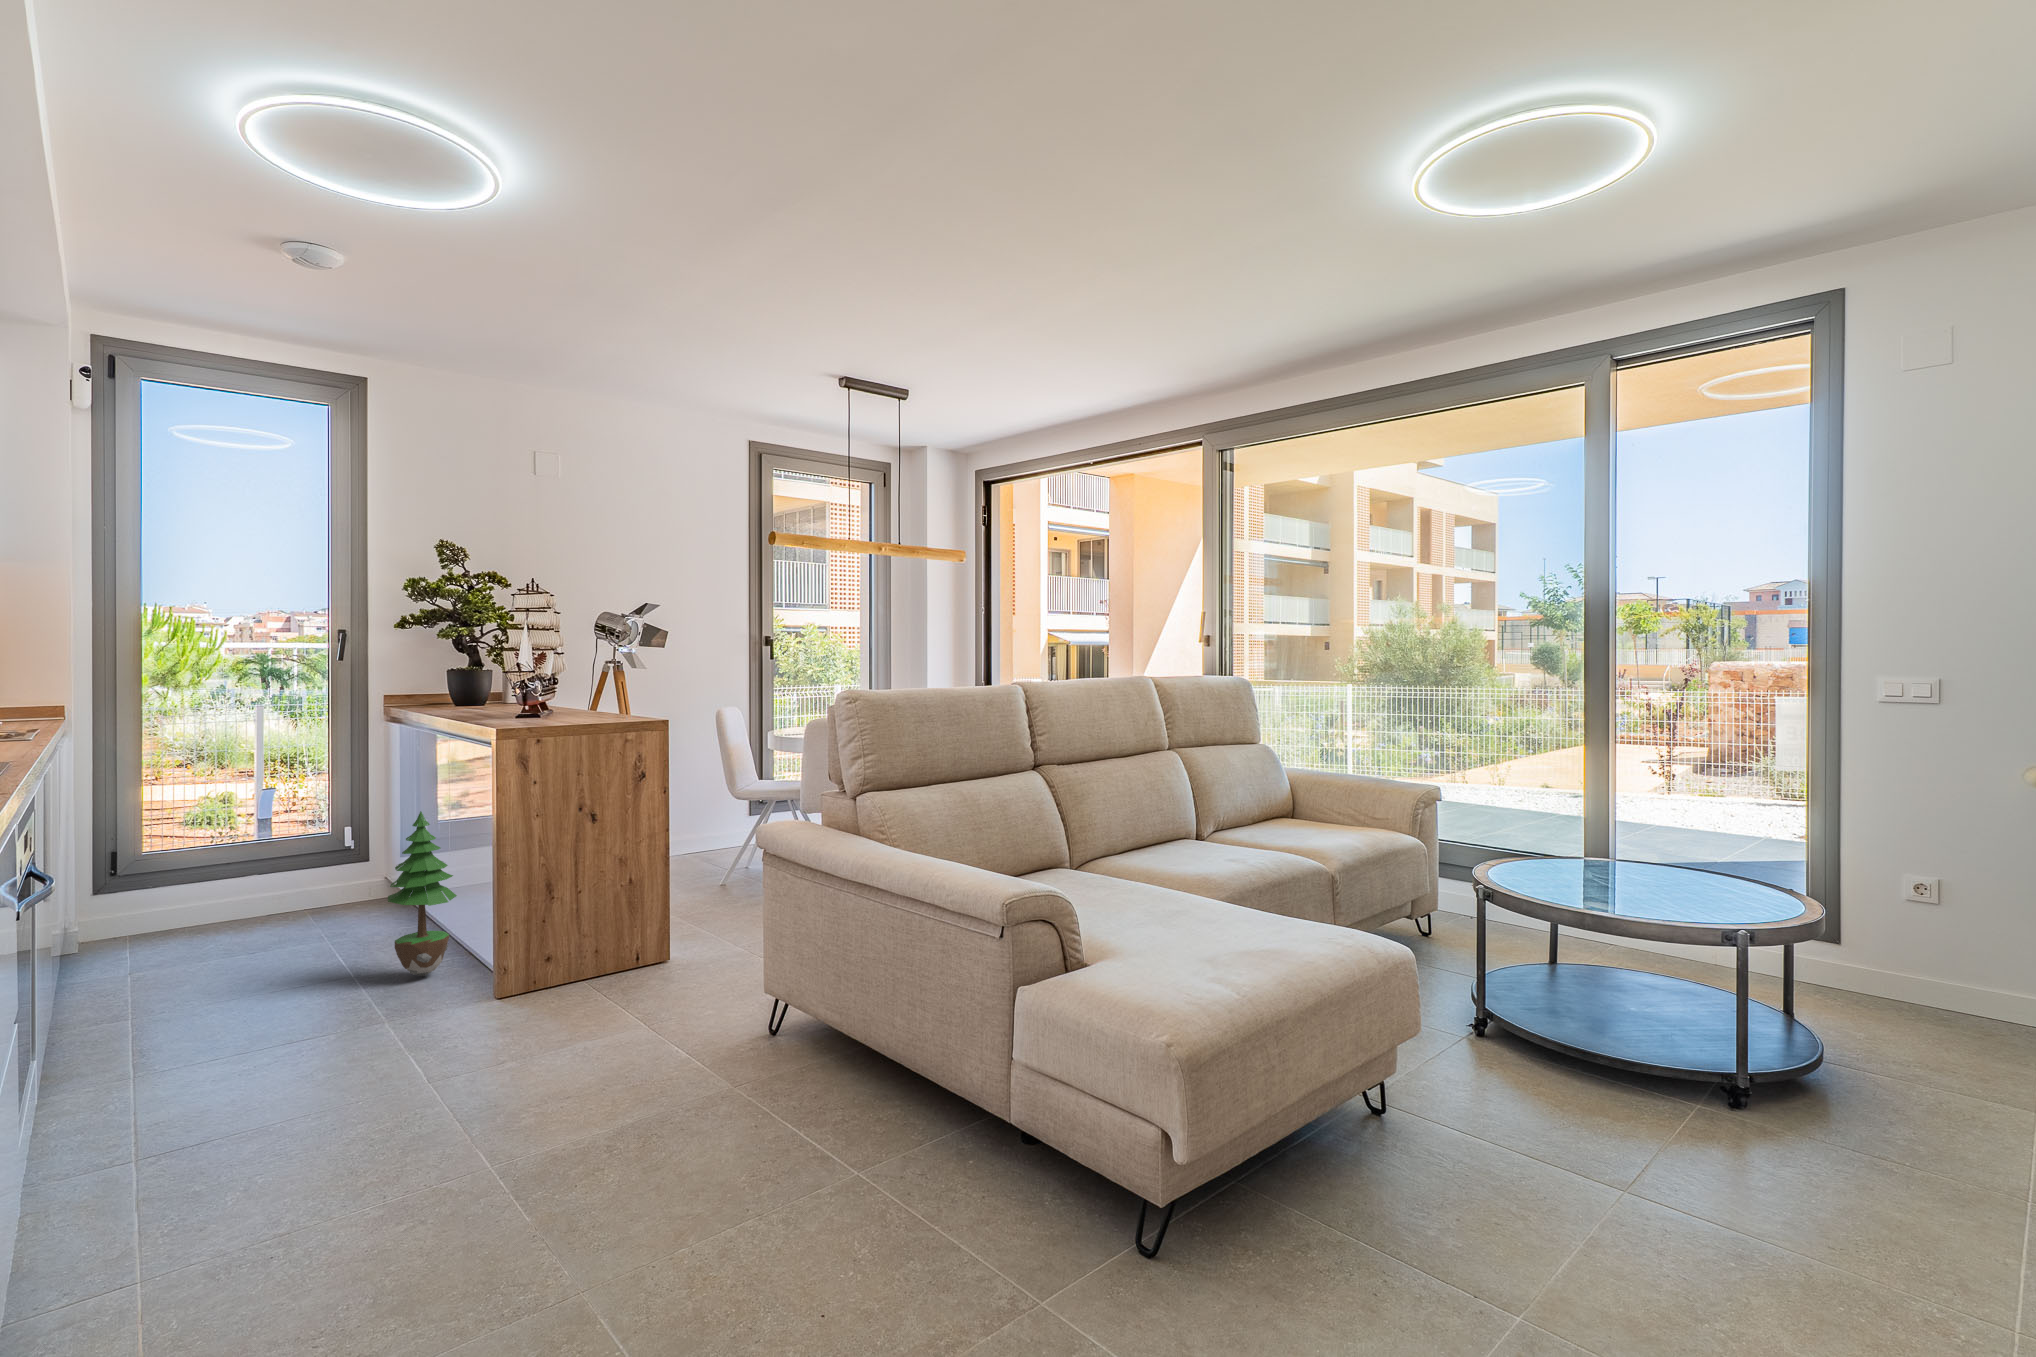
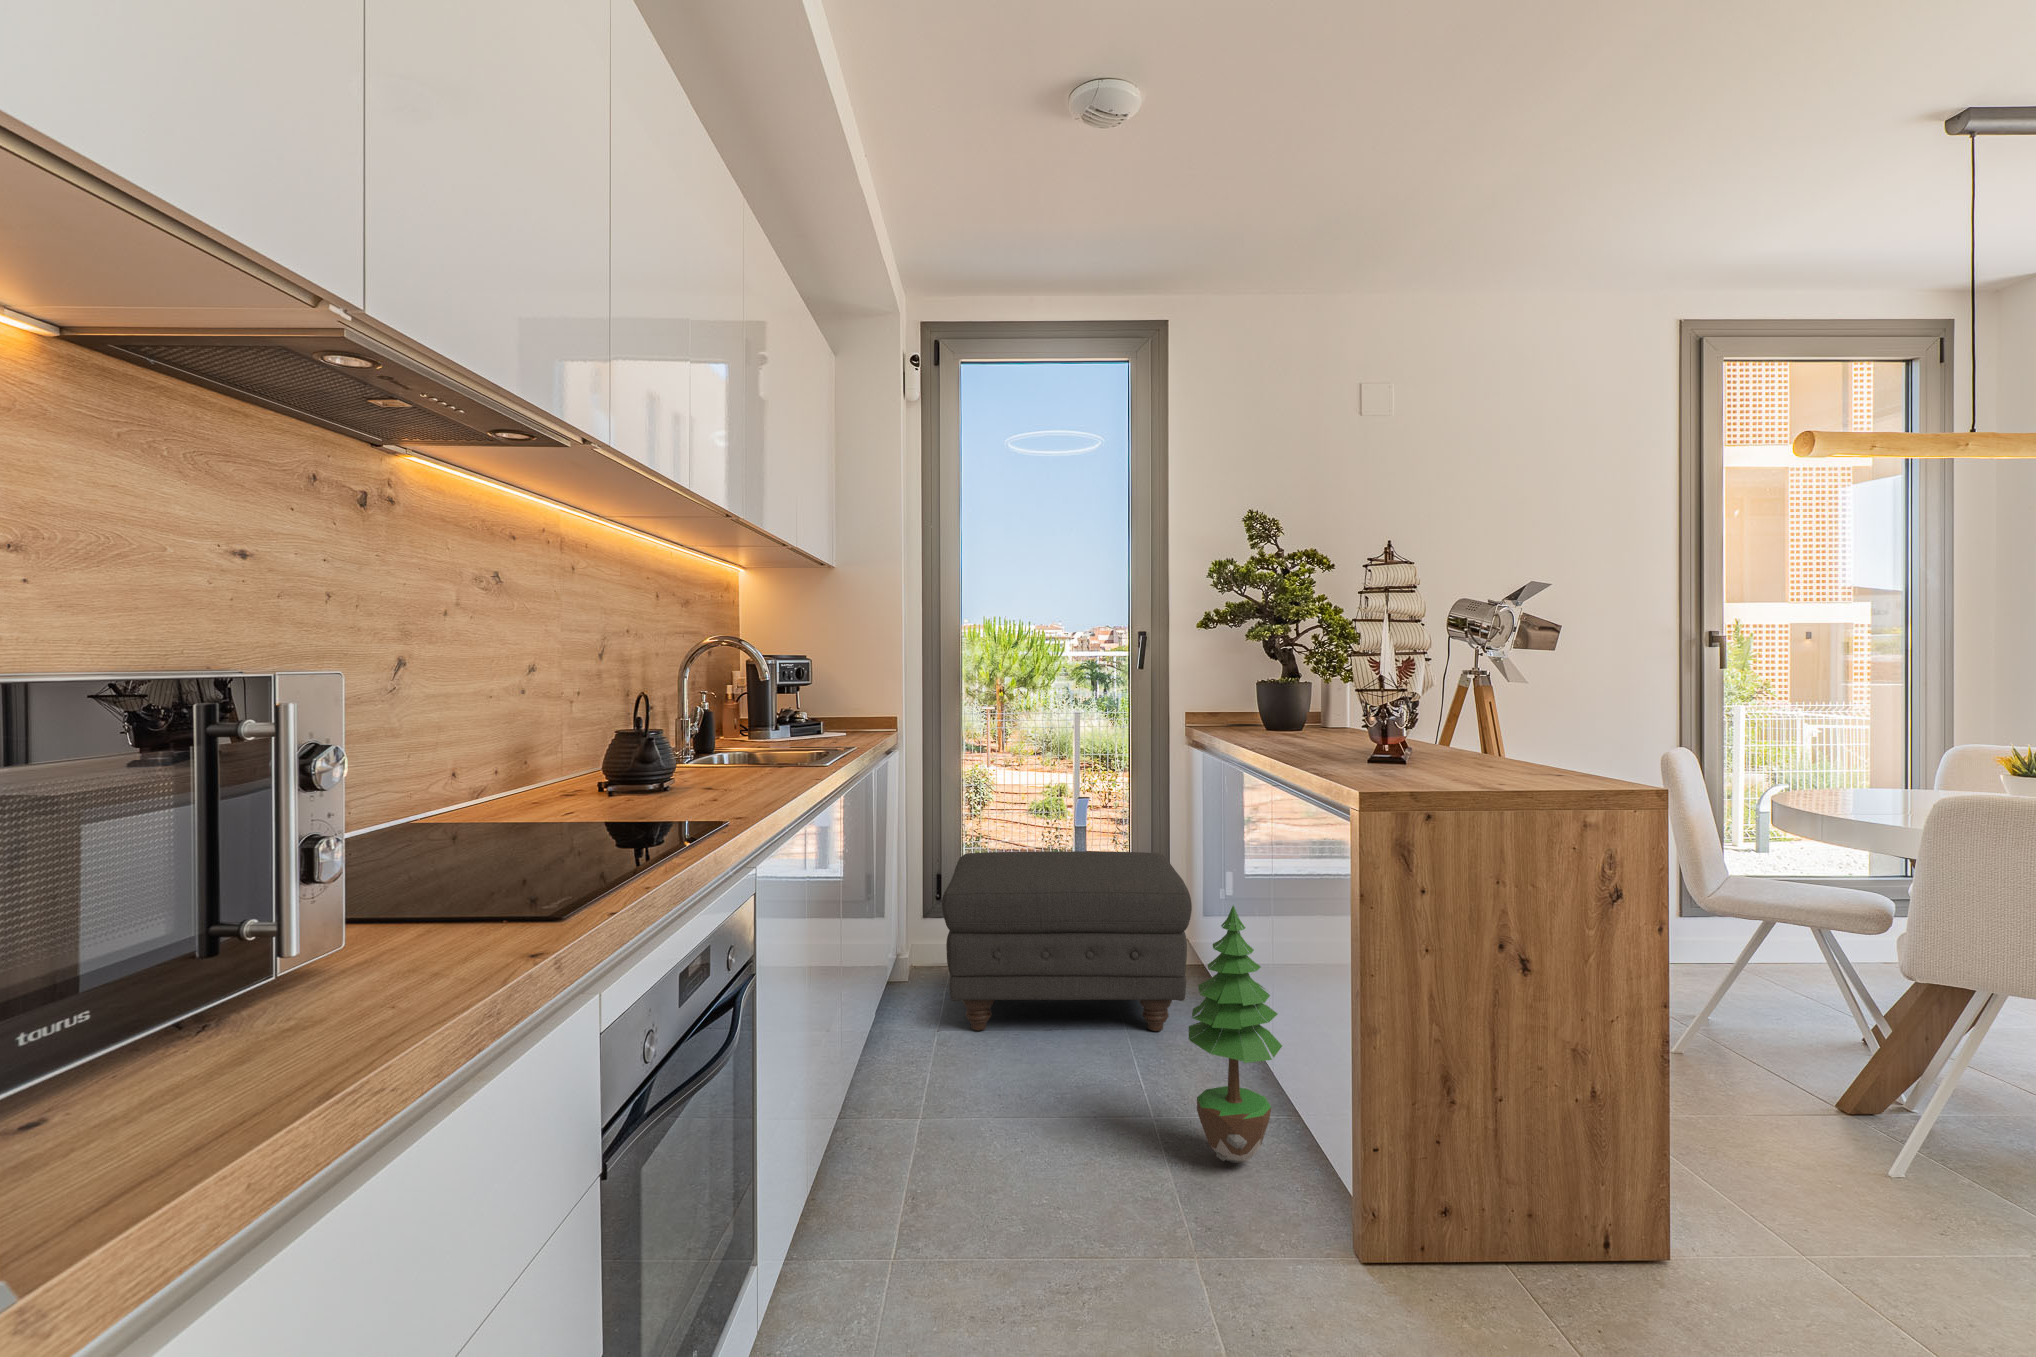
ottoman: none [143,806,391,963] -> present [942,851,1192,1031]

